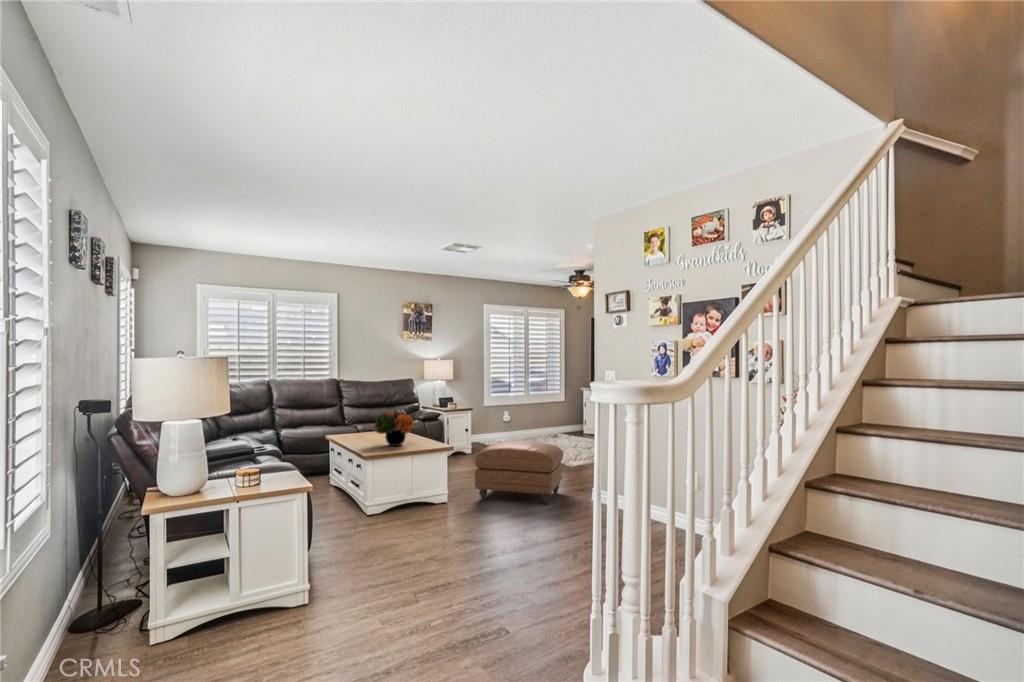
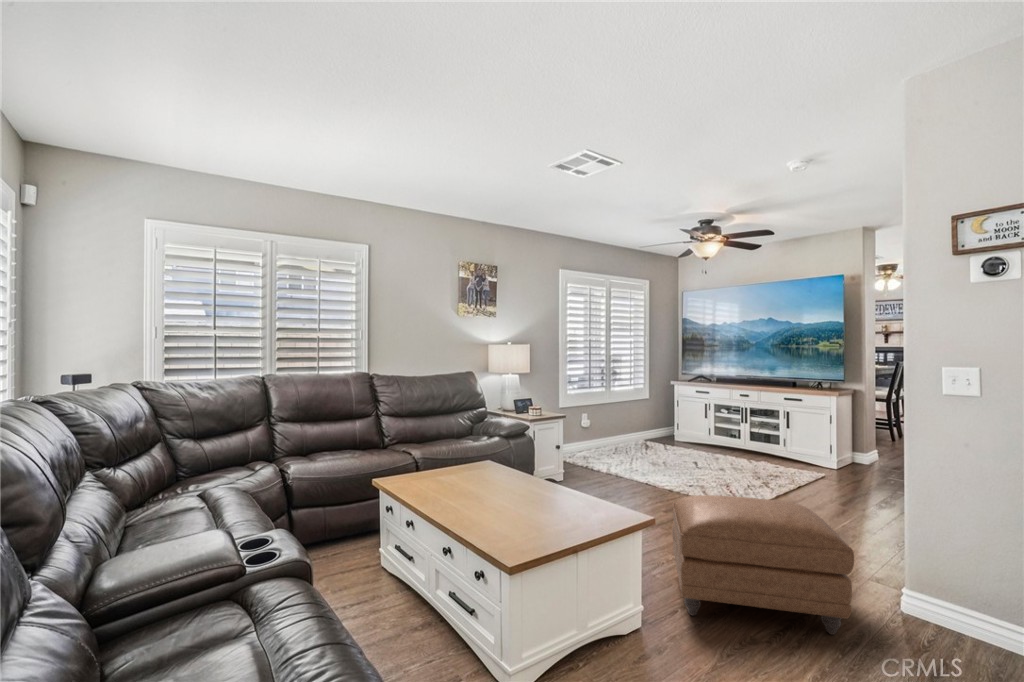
flower arrangement: present [375,410,414,446] -> none [493,446,569,519]

